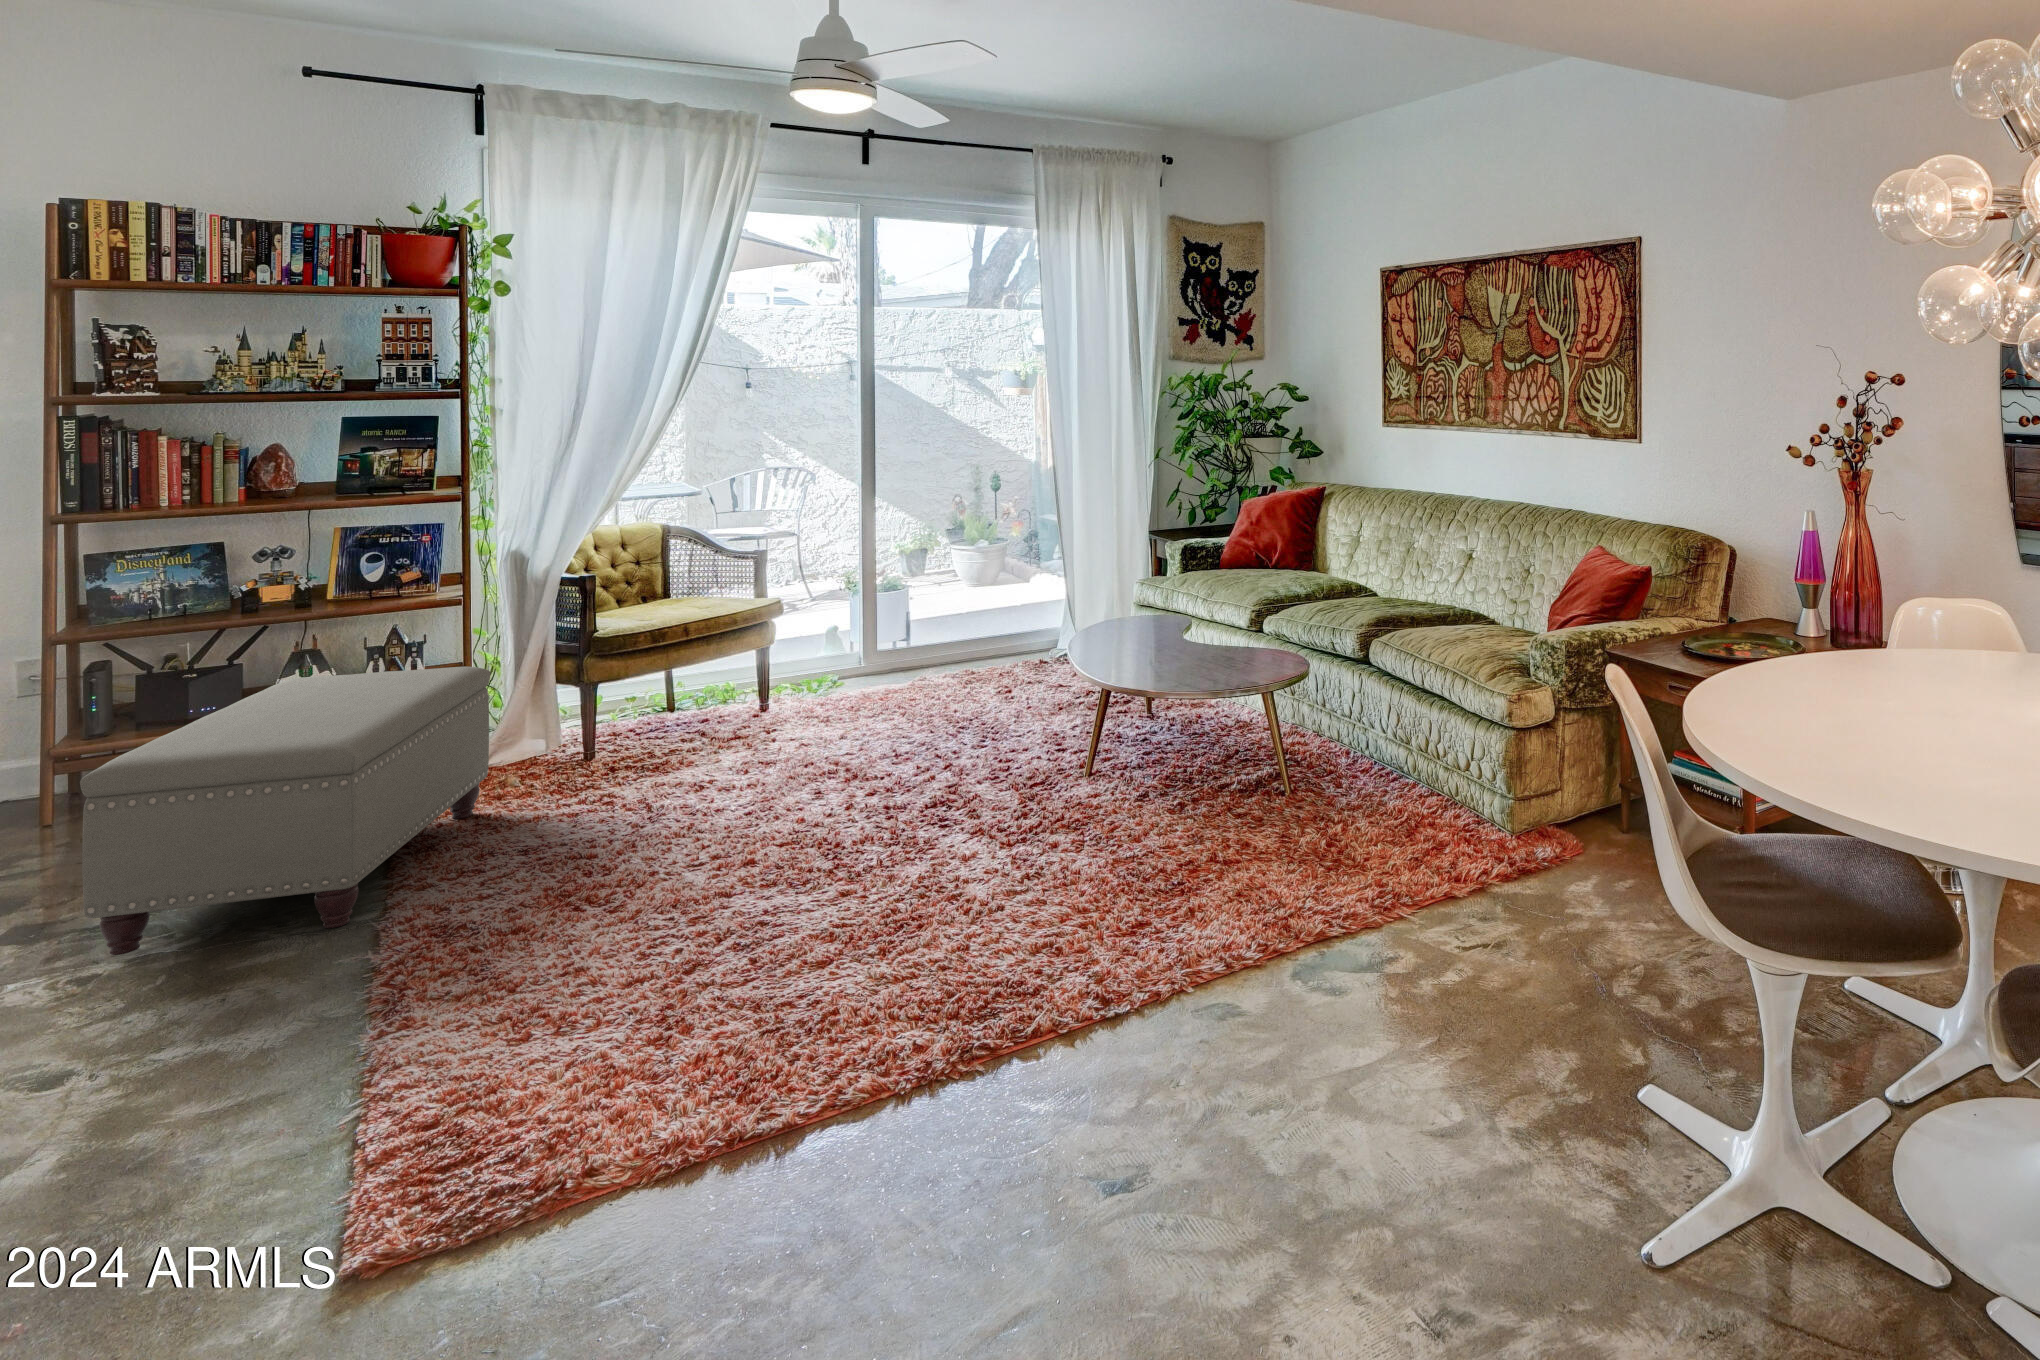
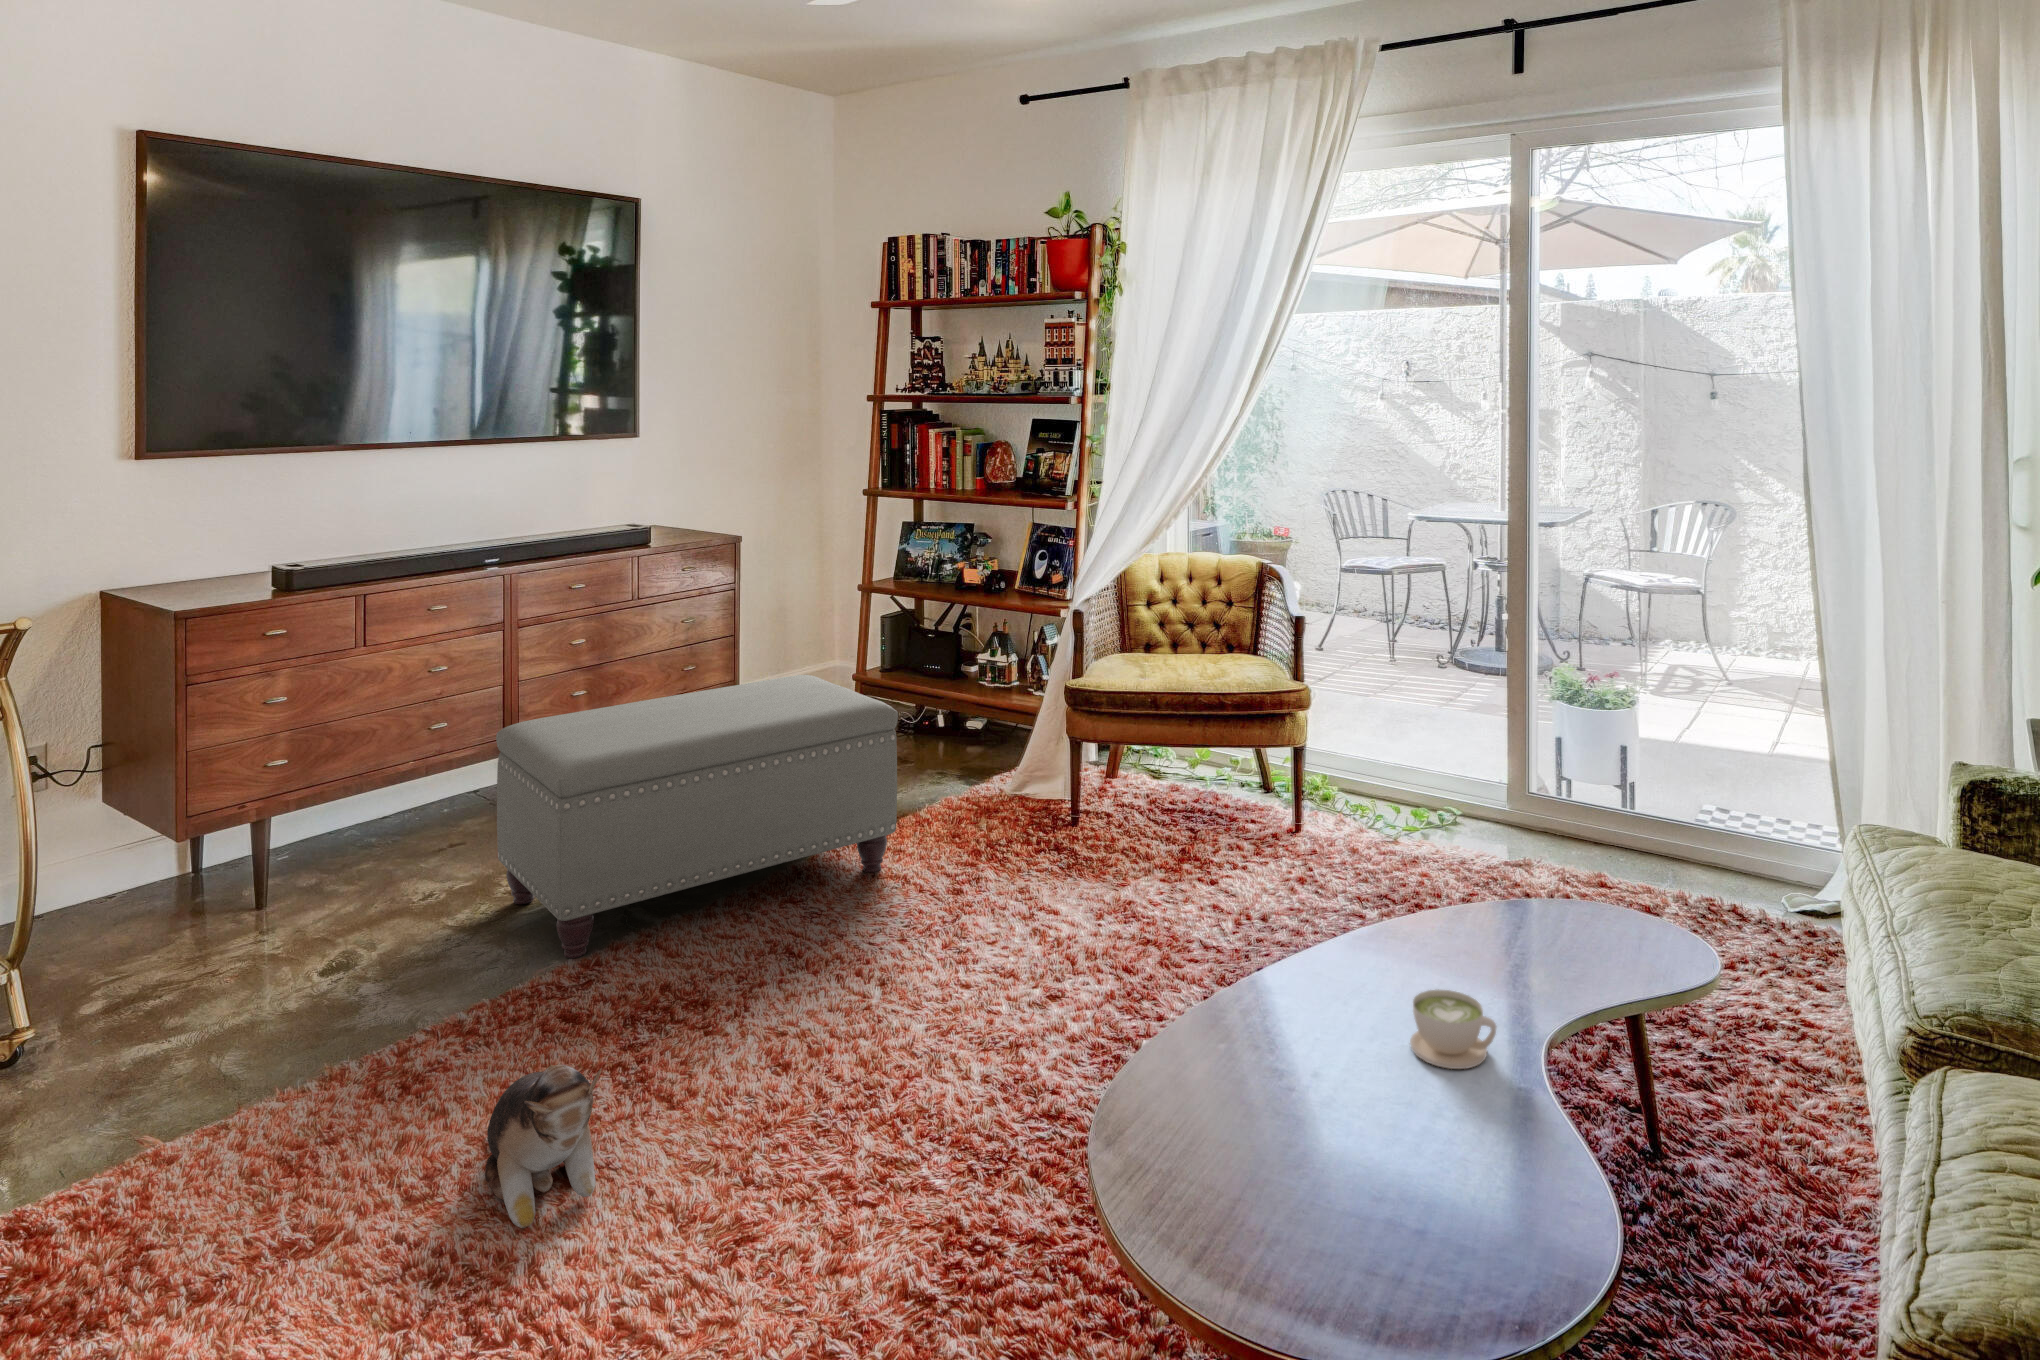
coffee cup: none [1123,637,1158,662] -> present [1410,989,1496,1069]
plush toy: none [597,807,805,938] -> present [485,1064,602,1228]

